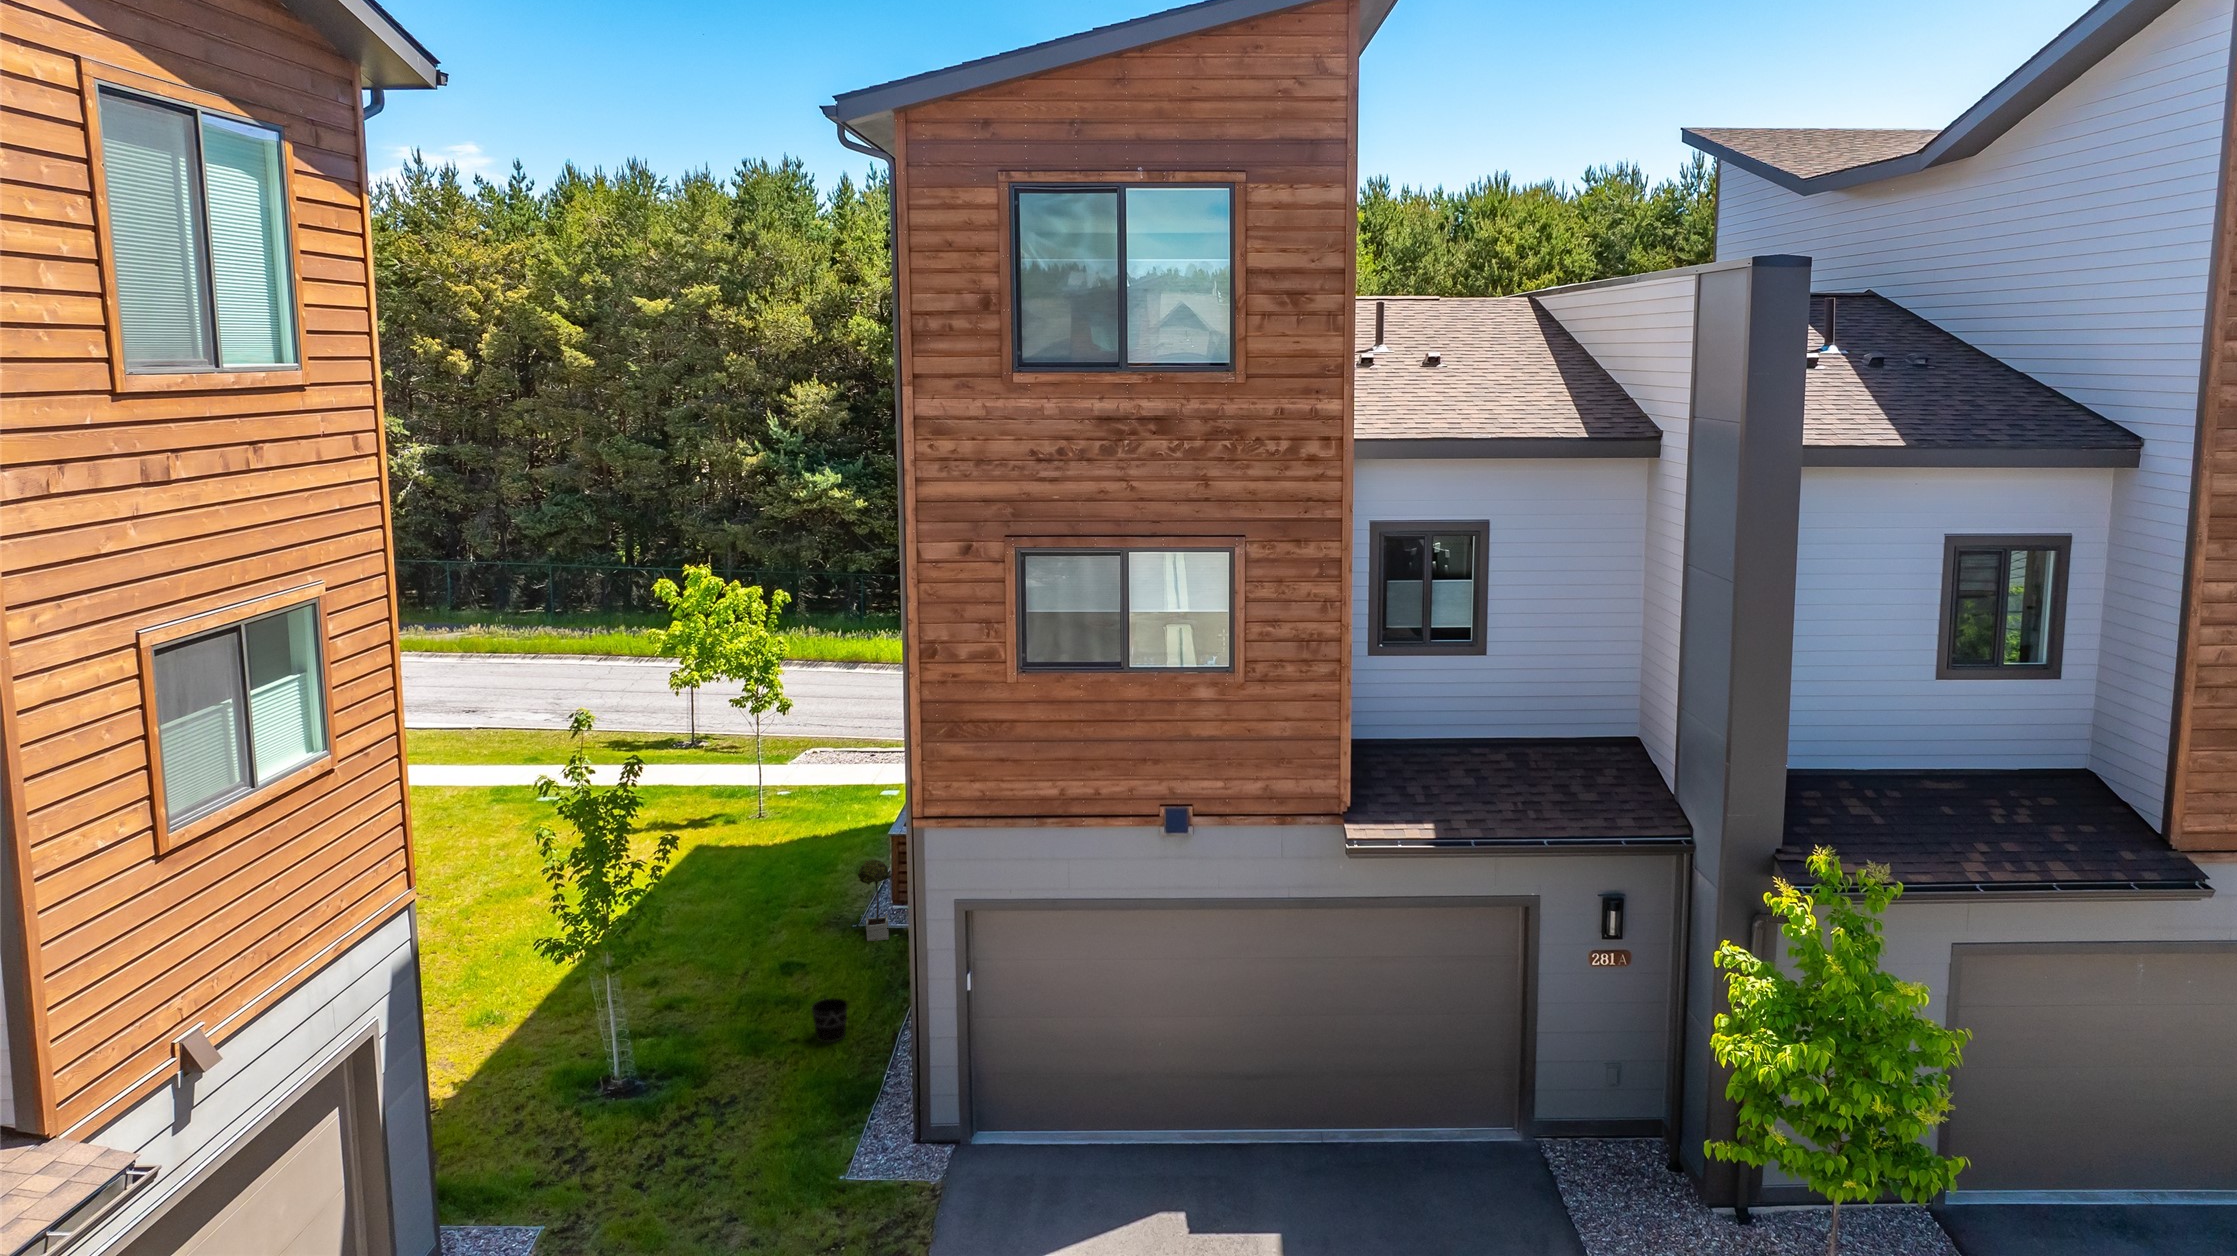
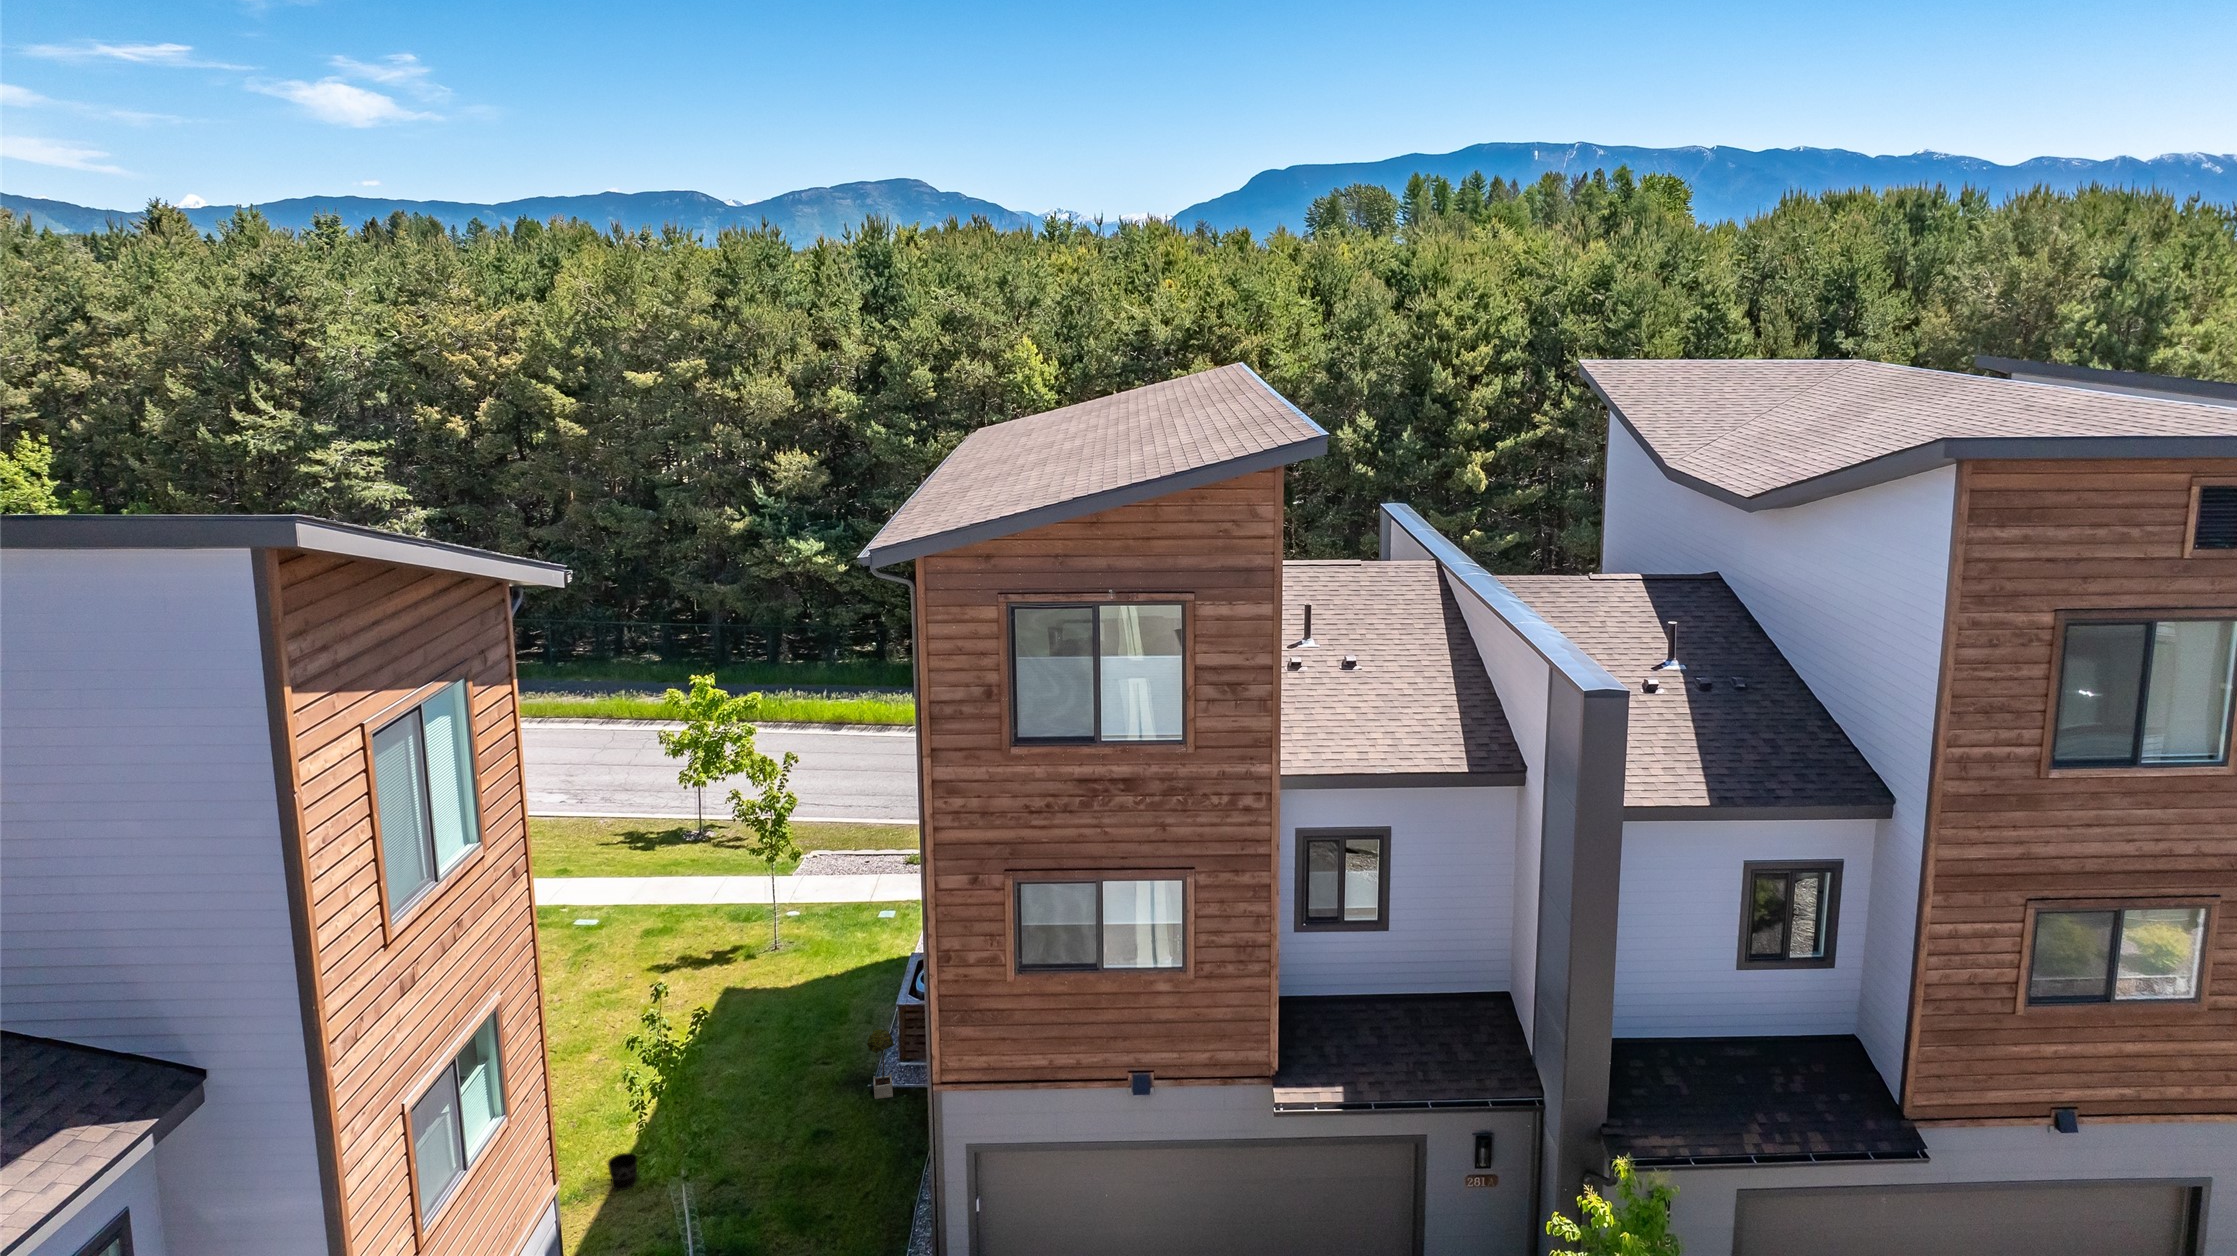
bucket: present [812,998,847,1042] -> present [607,1153,638,1190]

